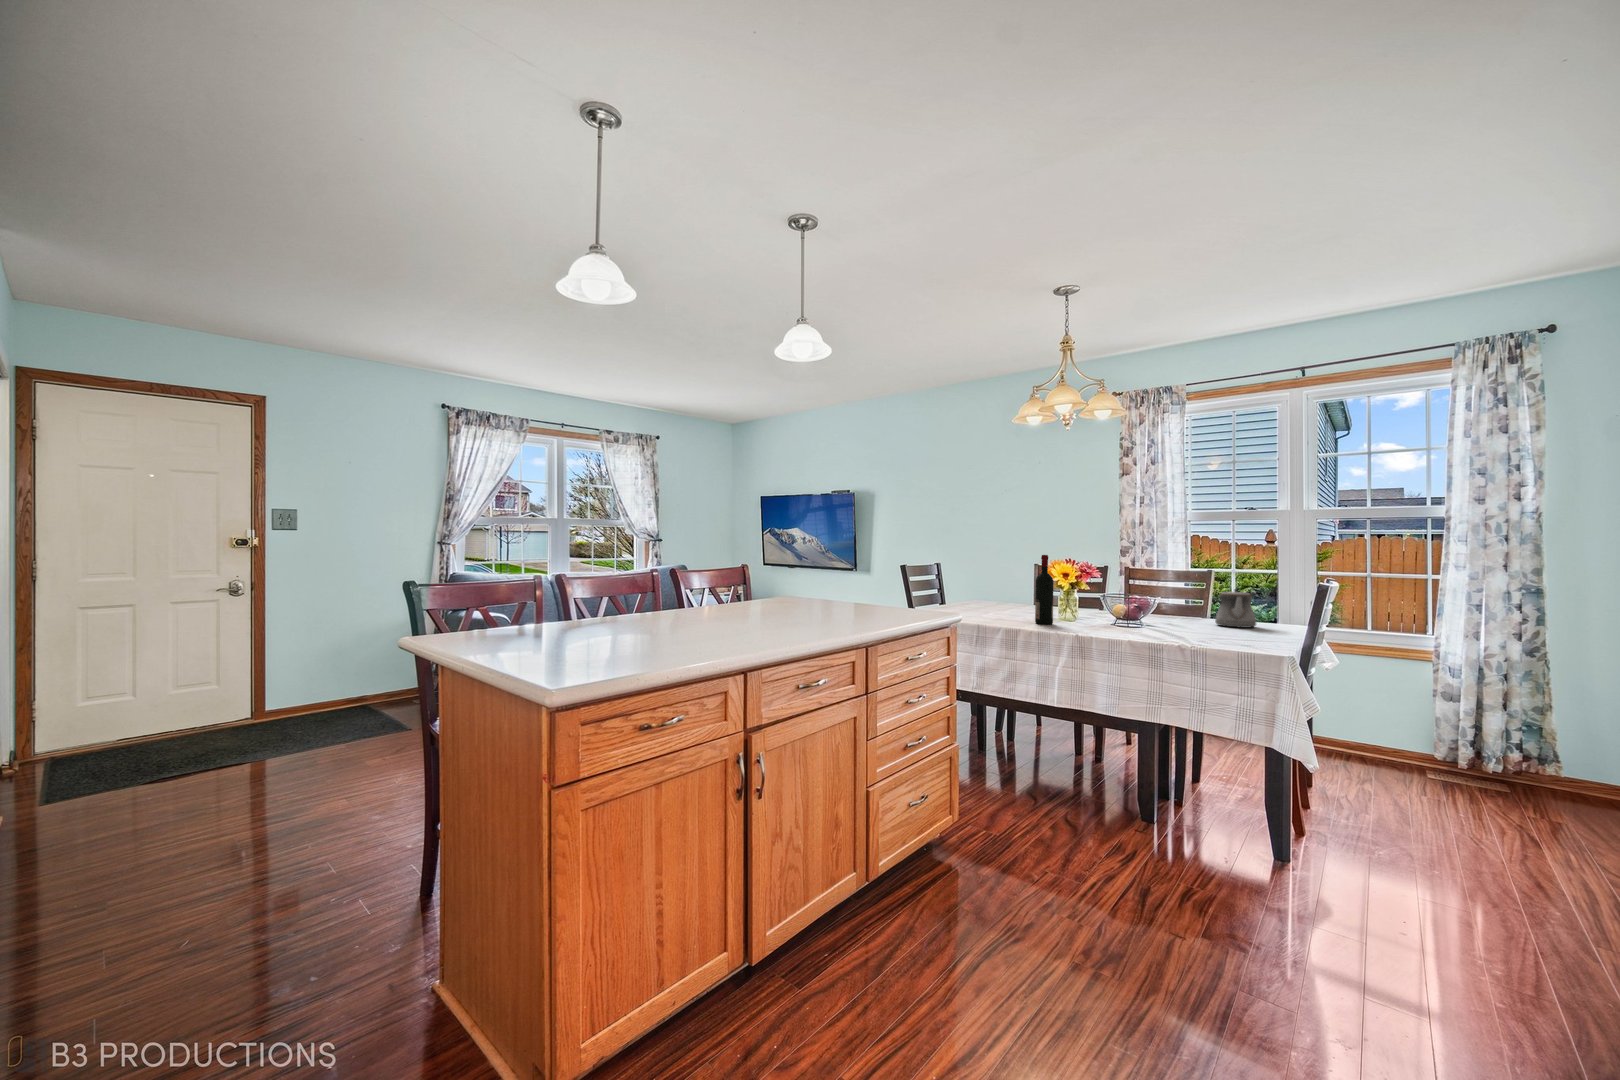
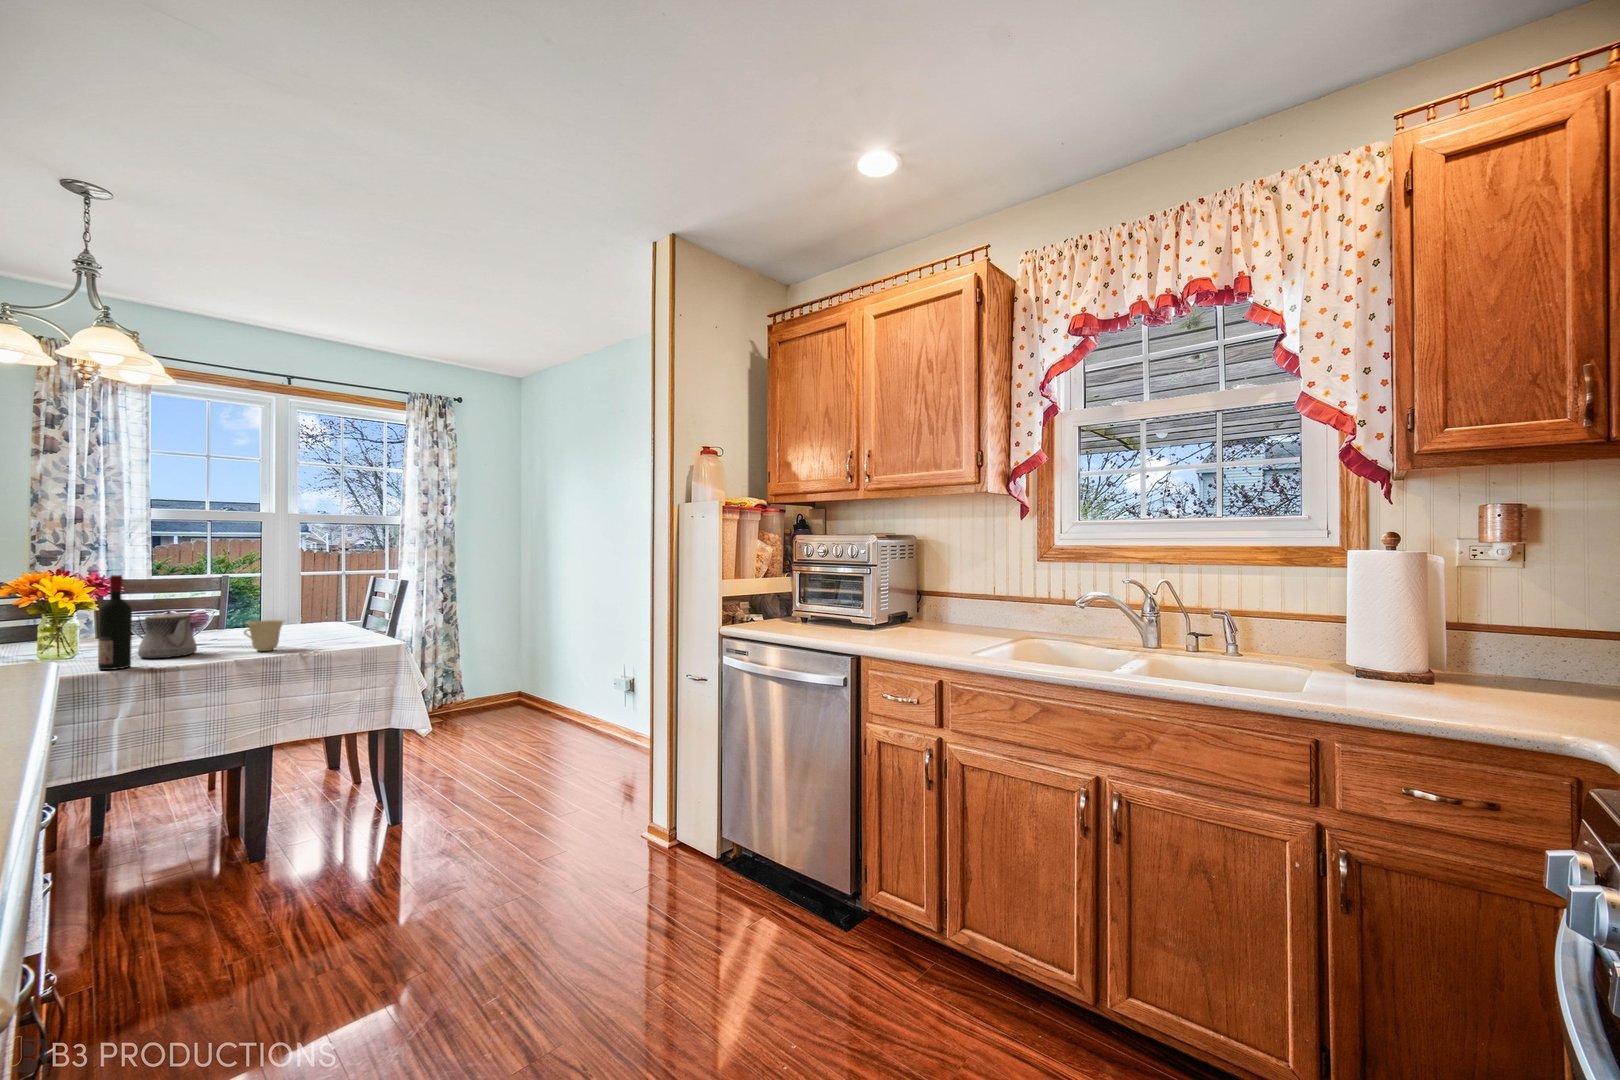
teapot: present [1215,589,1256,628] -> present [138,610,197,658]
cup: none [1132,602,1165,630] -> present [244,620,284,651]

